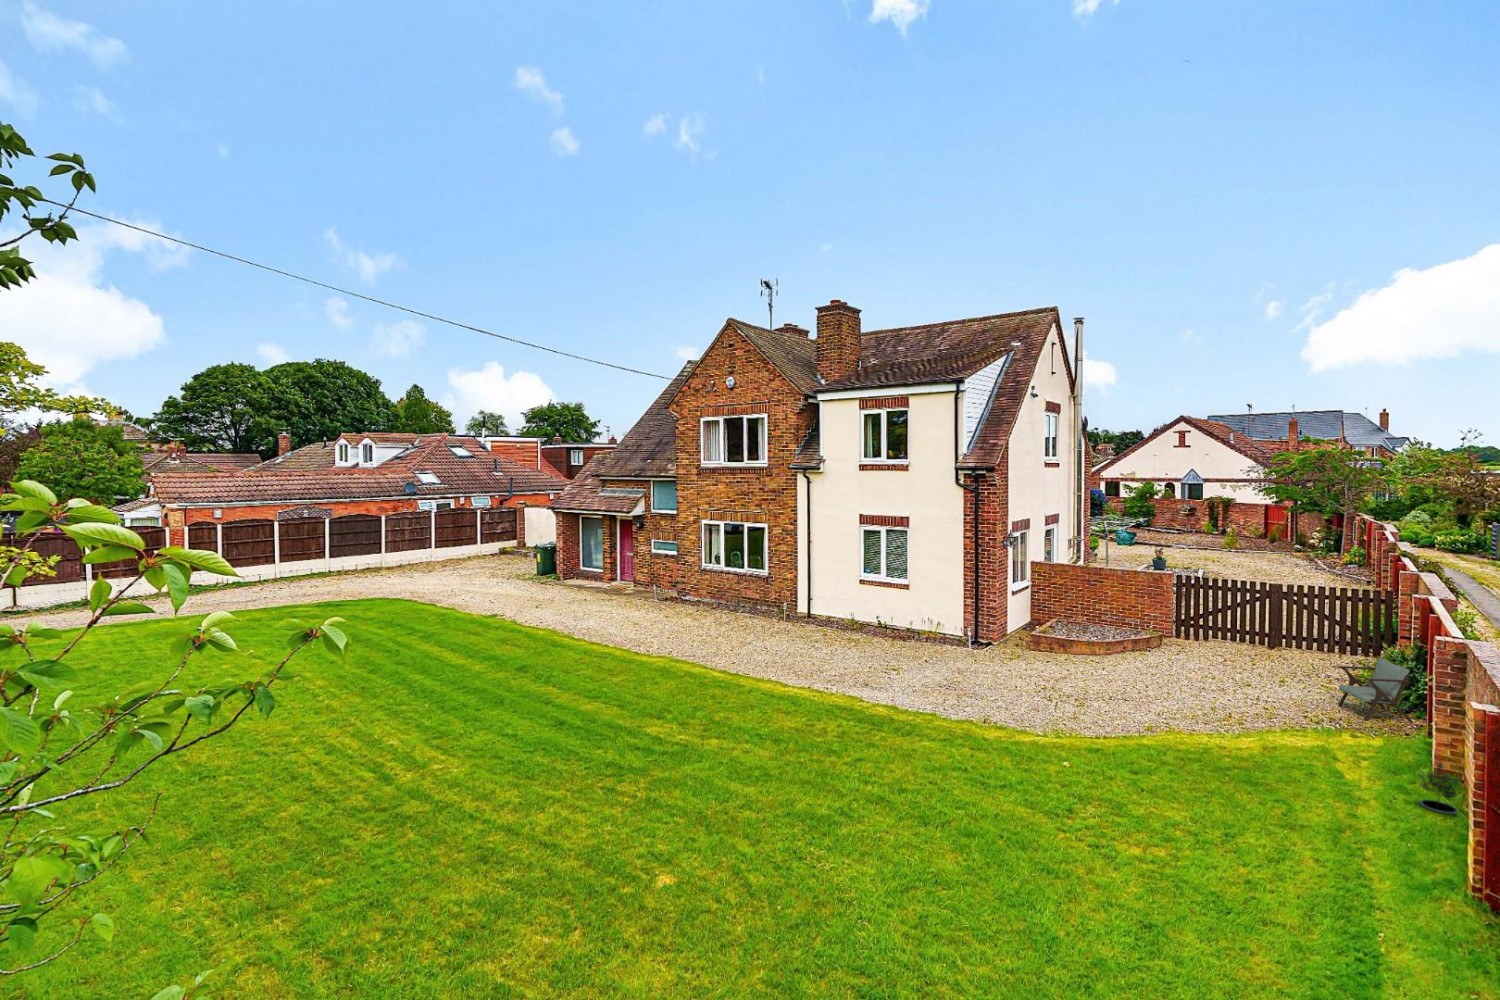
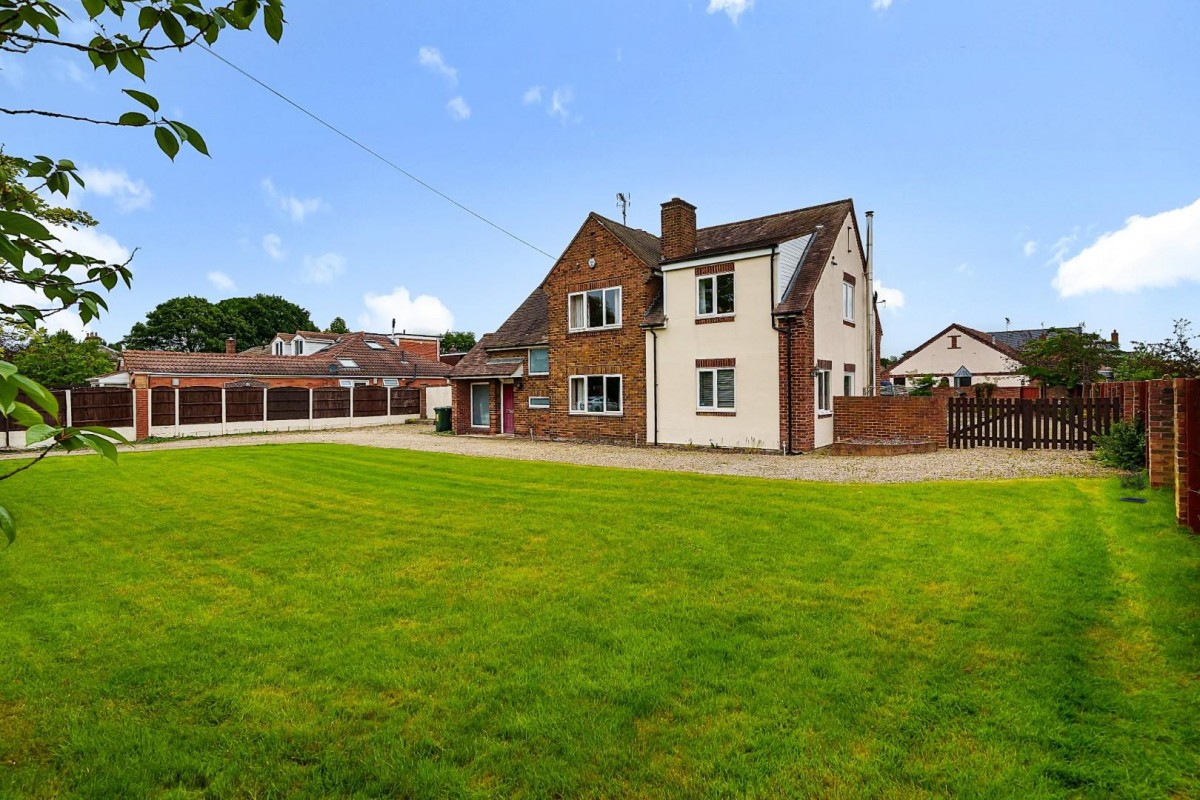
lounge chair: present [1338,658,1414,723] -> none [1069,430,1127,474]

